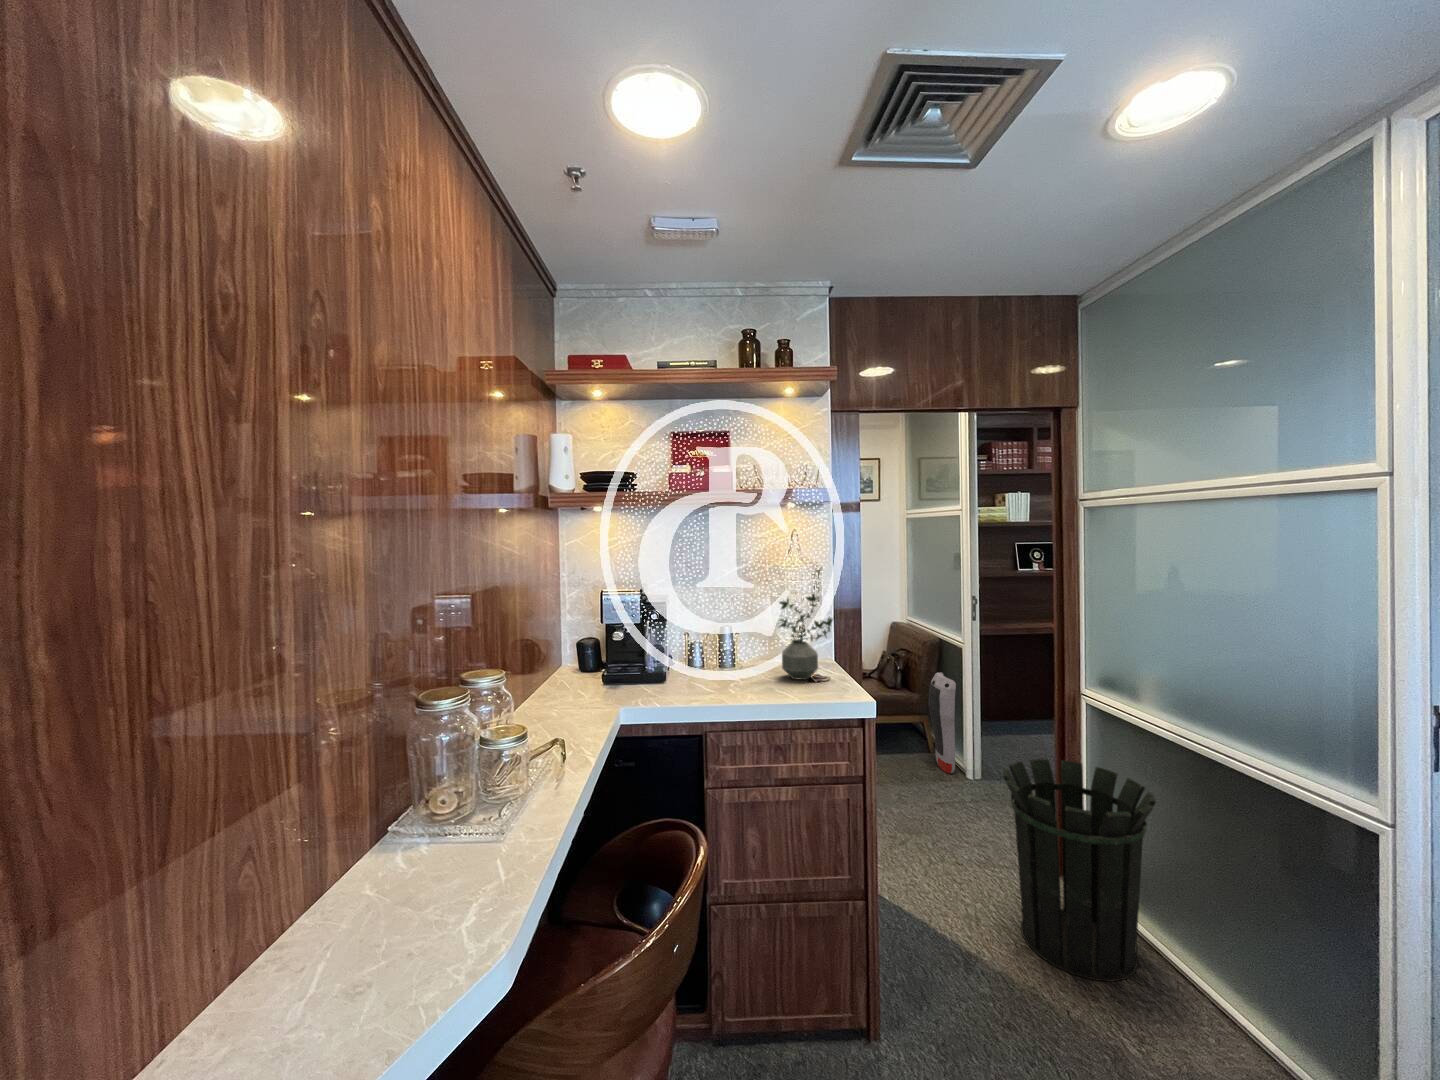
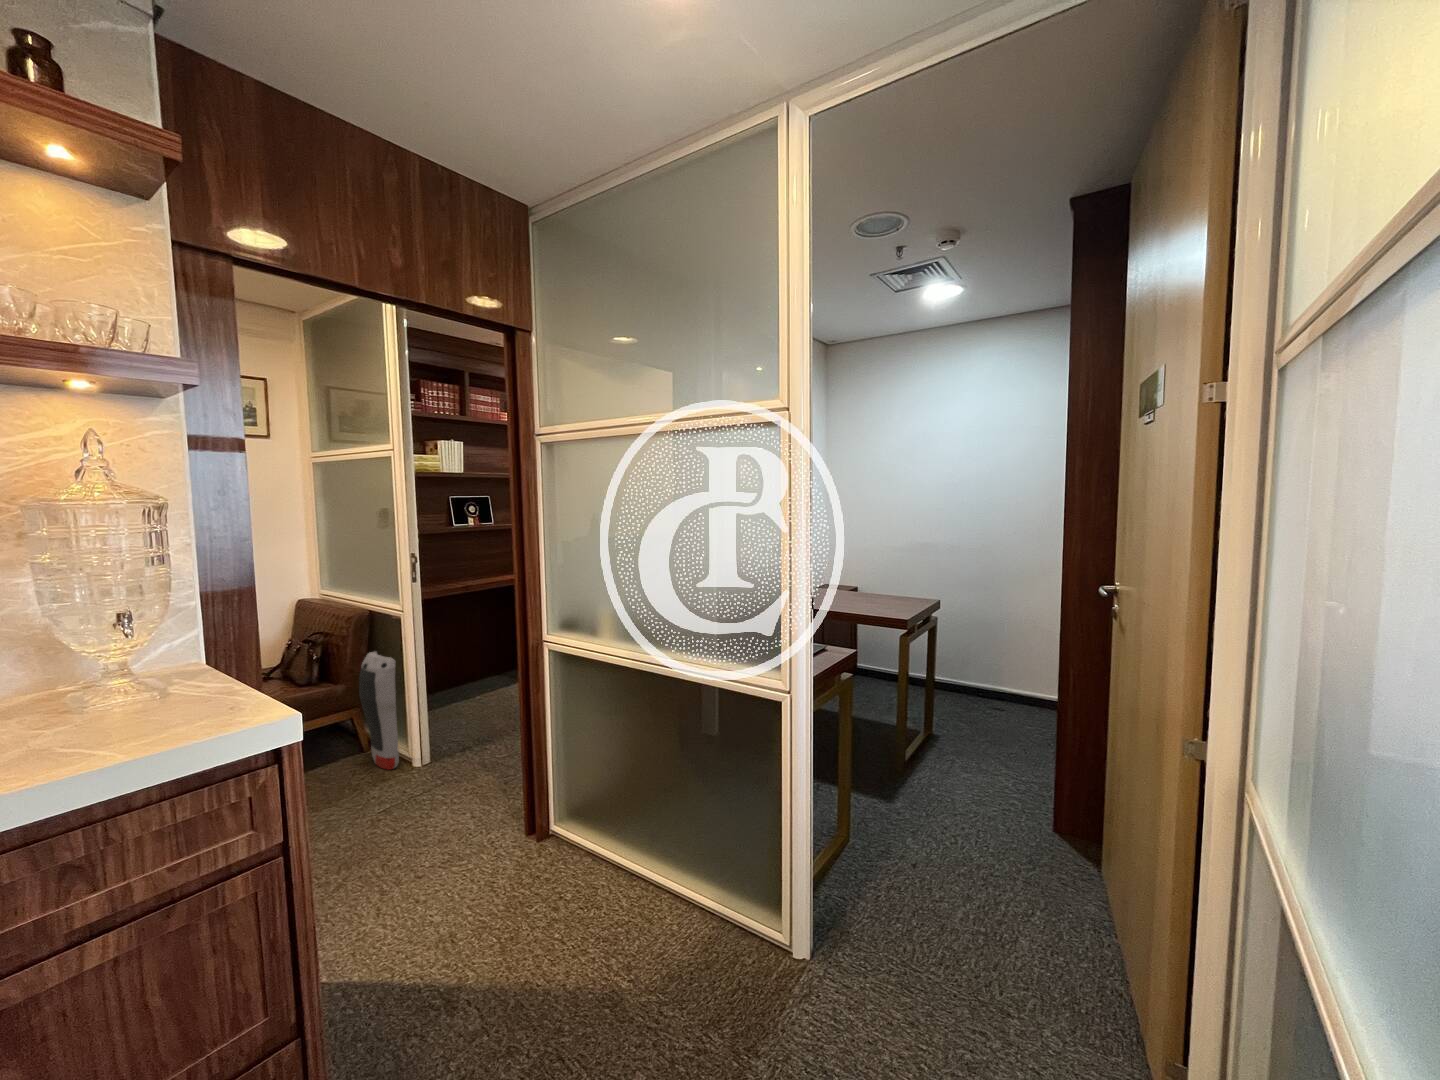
potted plant: present [779,594,833,680] -> none [45,547,196,718]
waste bin: present [1003,759,1156,981] -> none [476,710,622,939]

